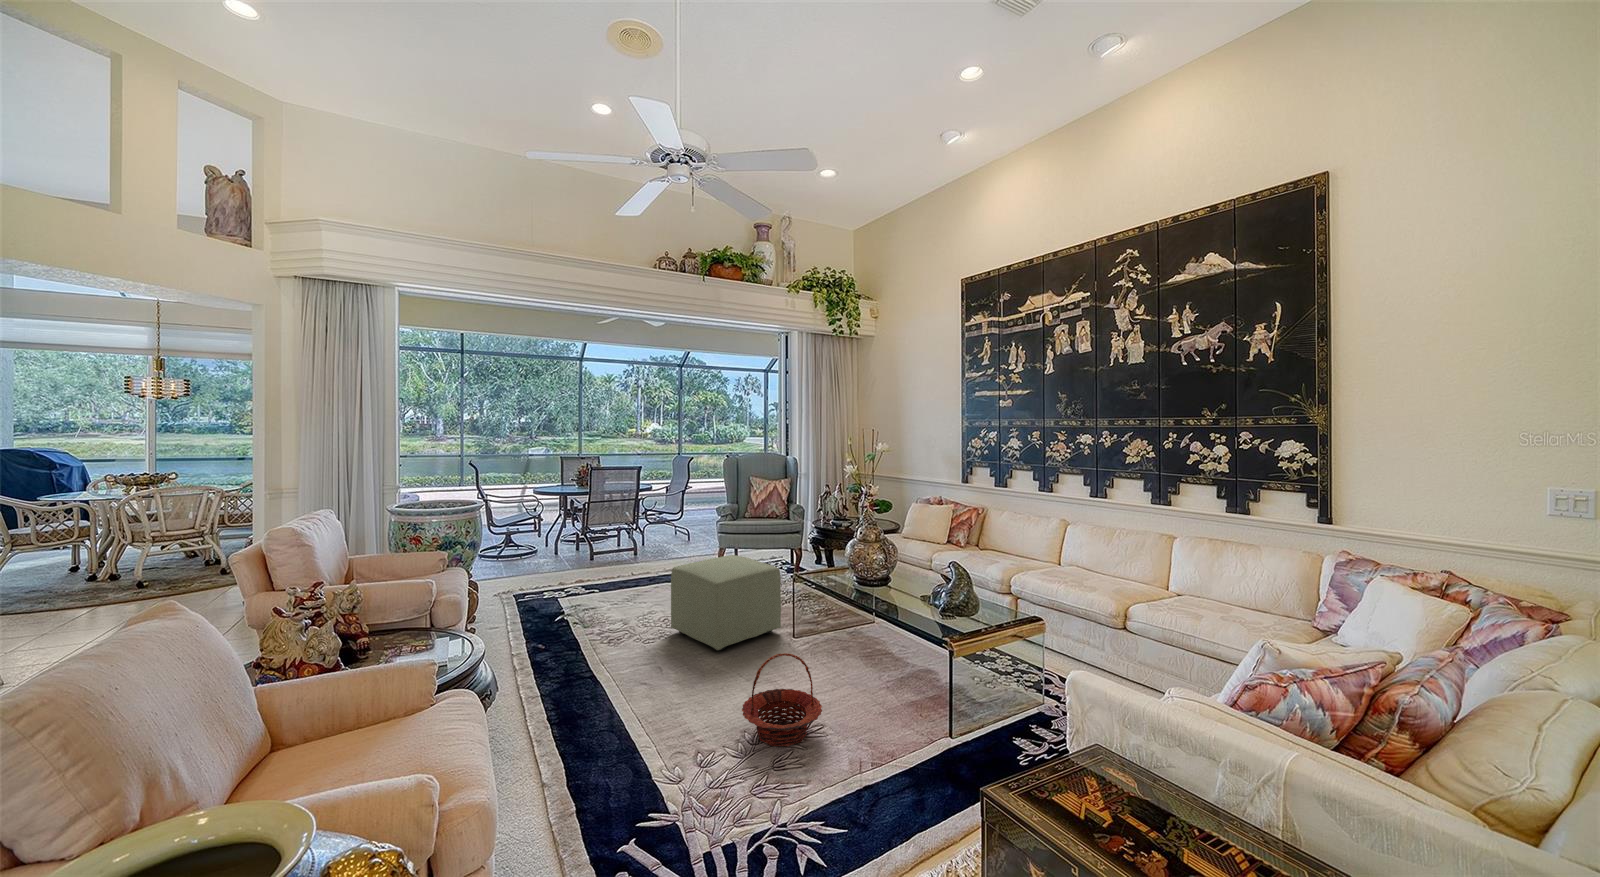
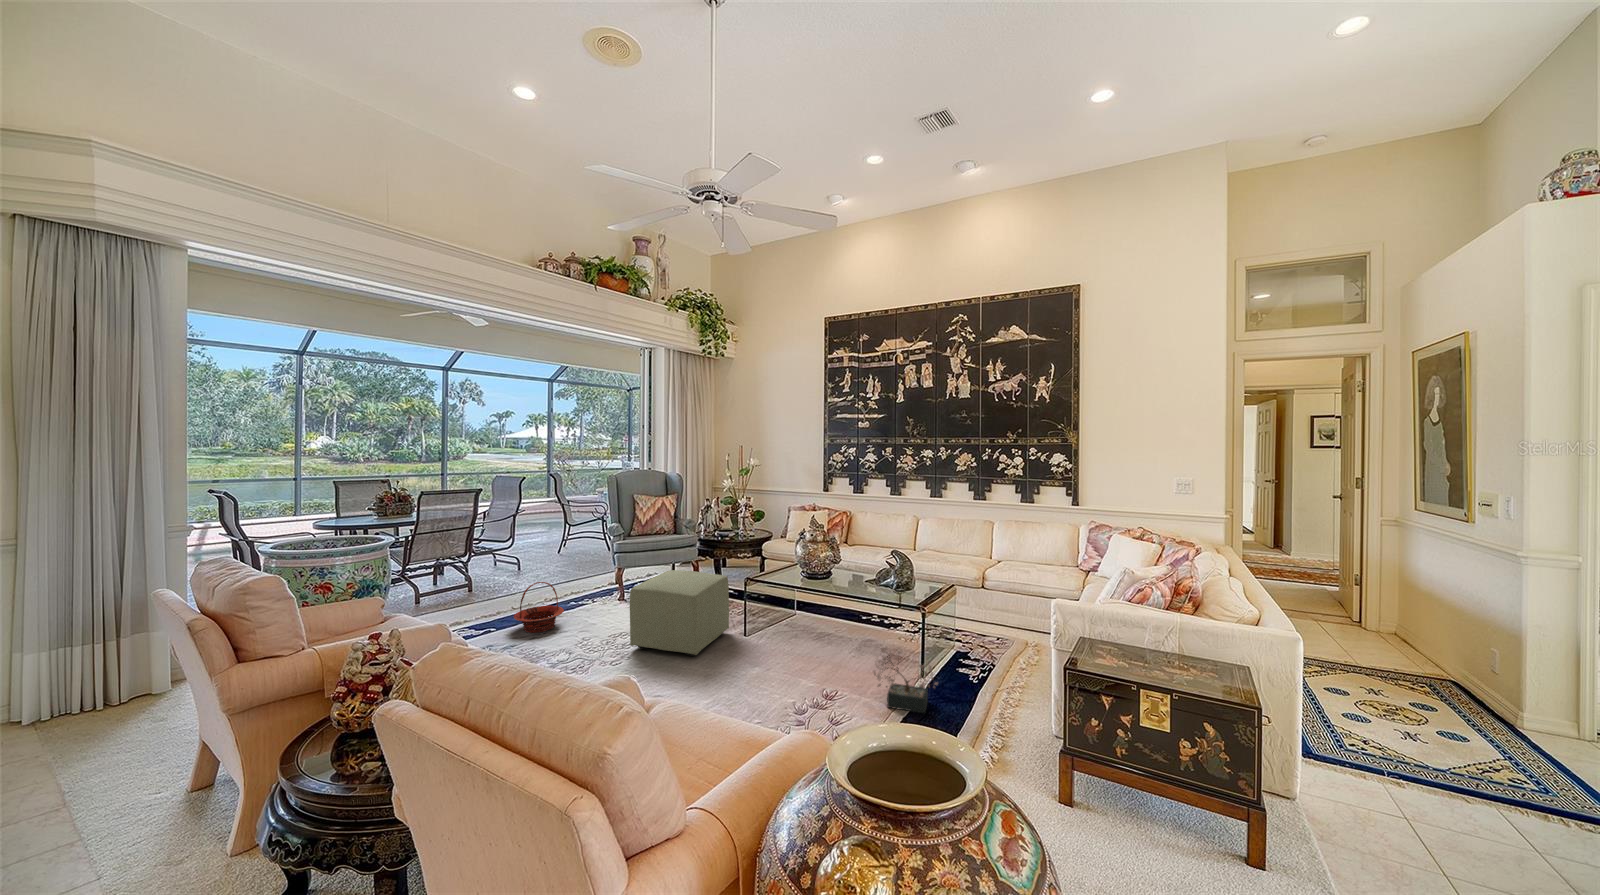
basket: present [742,653,822,746] -> present [514,582,564,633]
decorative plant: none [850,683,942,794] -> present [874,648,938,713]

